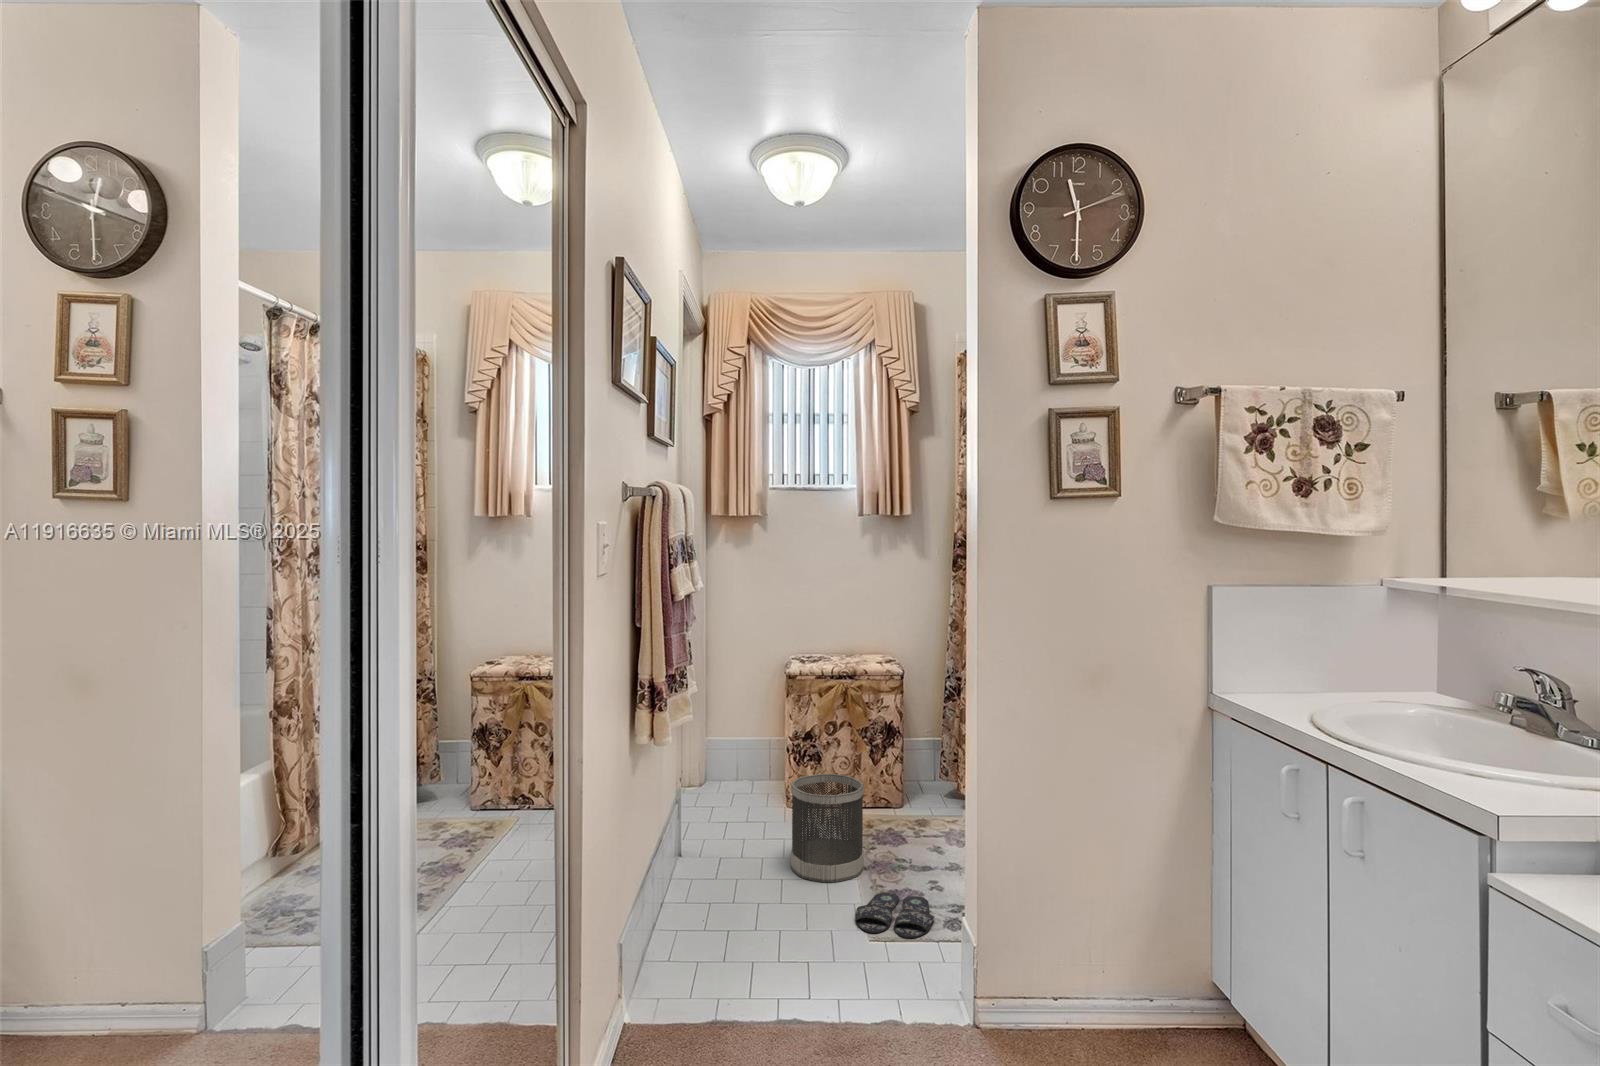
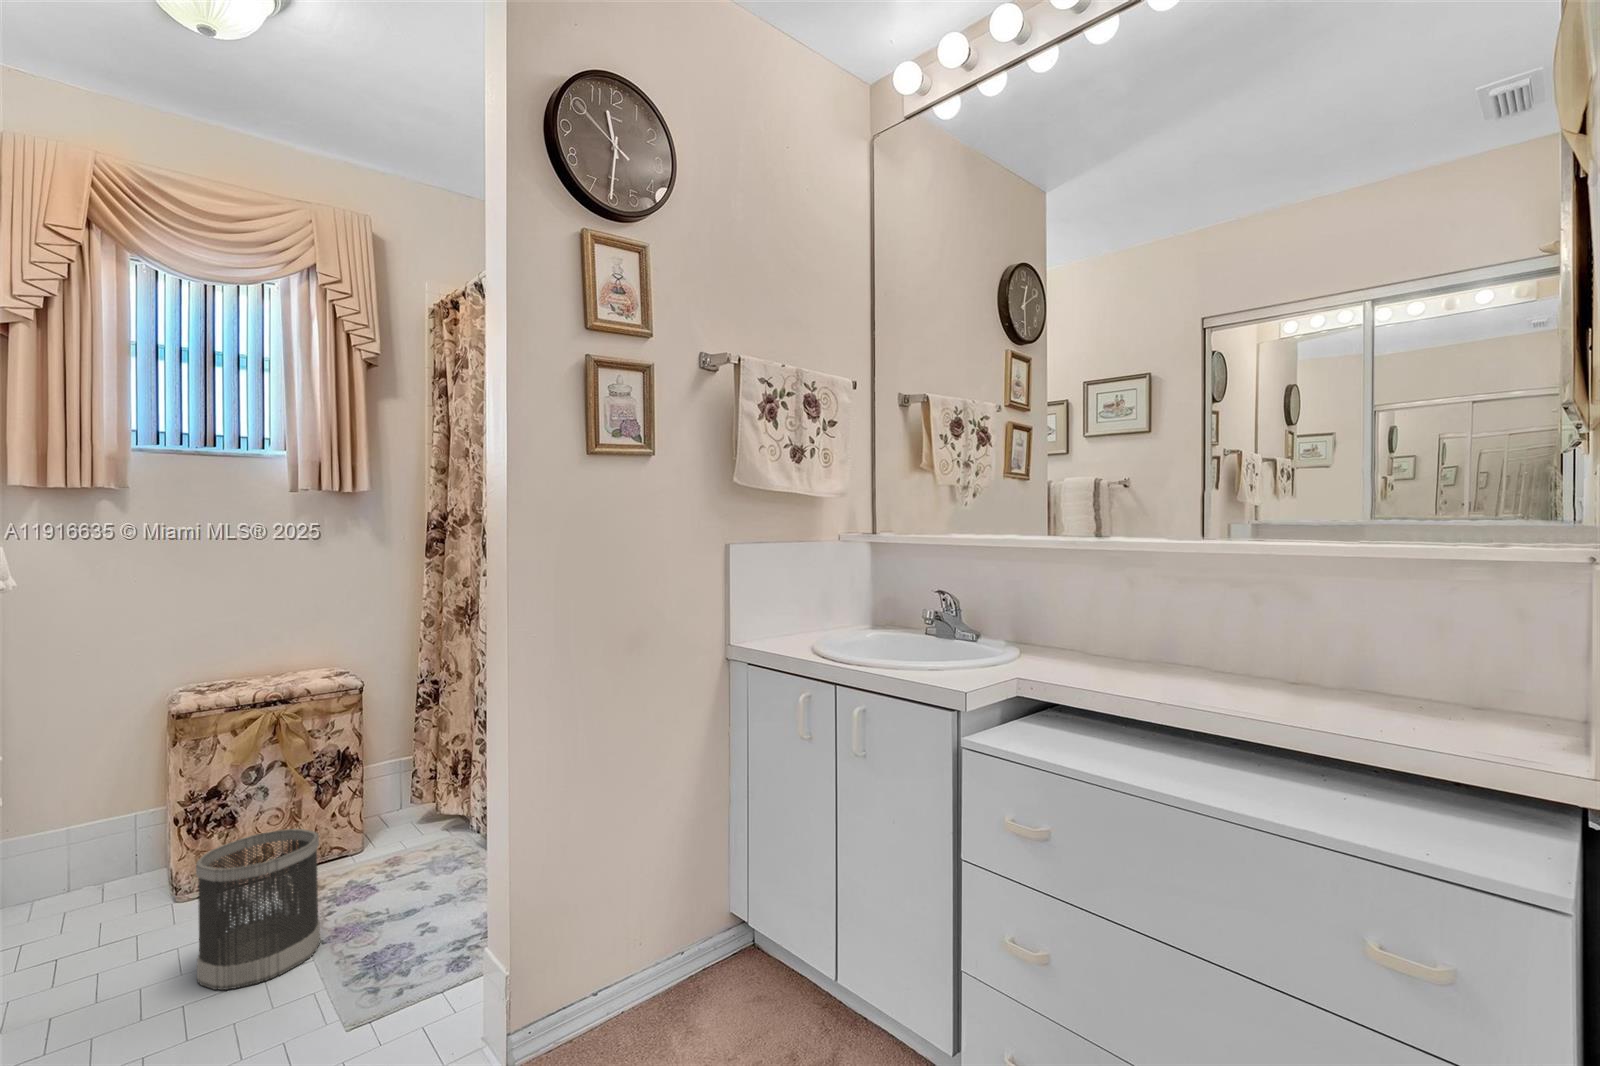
slippers: present [855,893,934,938] -> none [319,949,435,1027]

